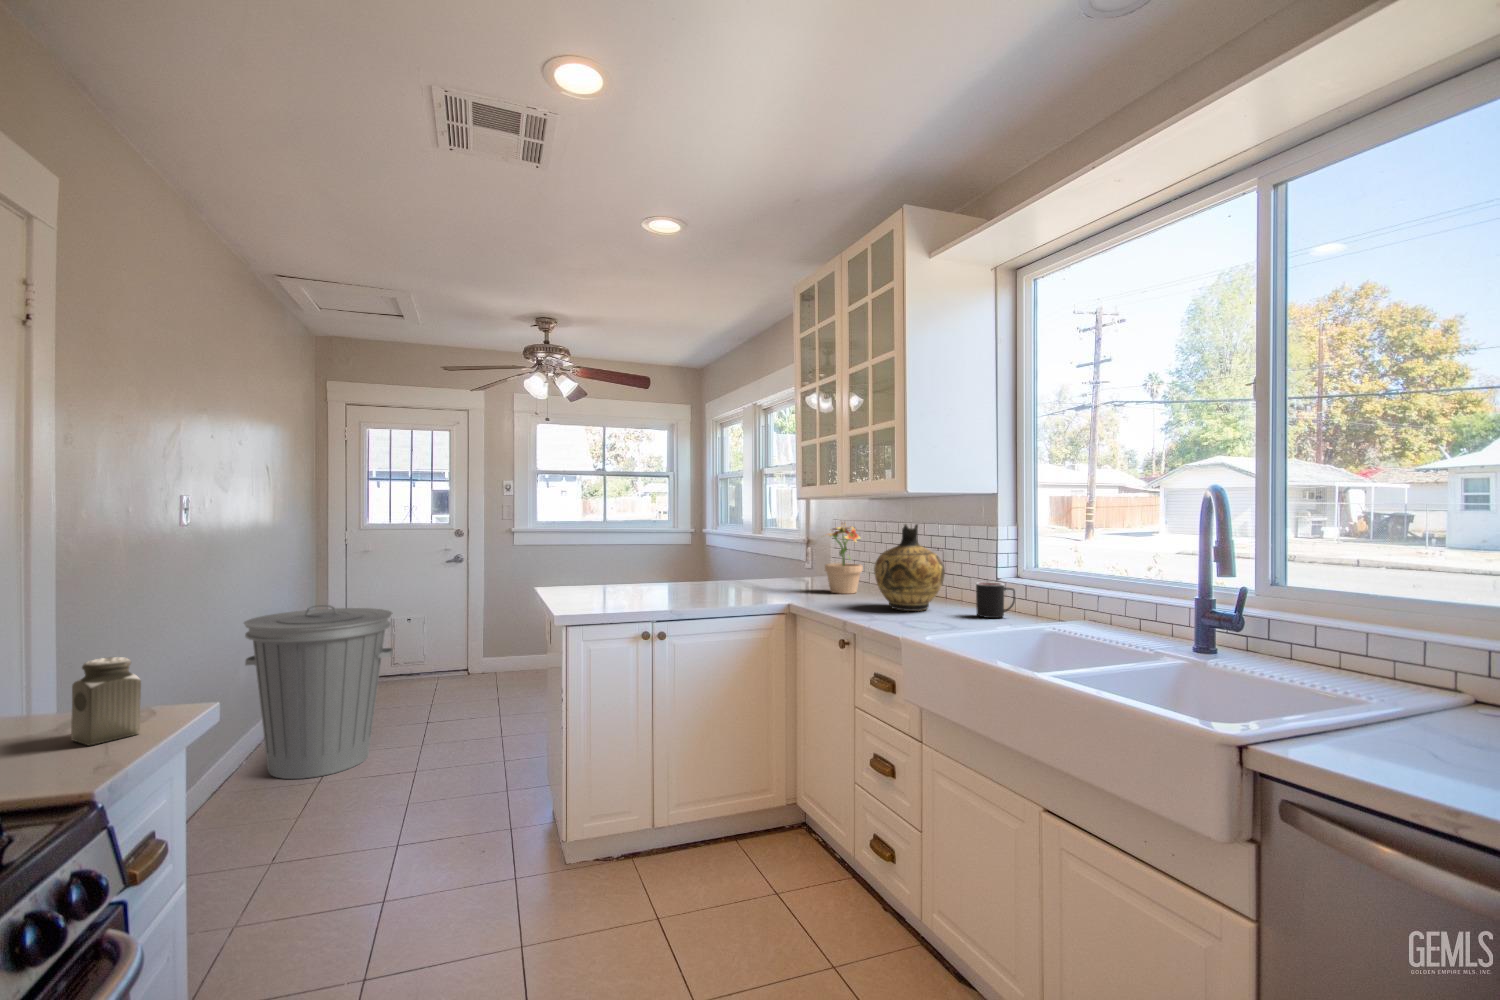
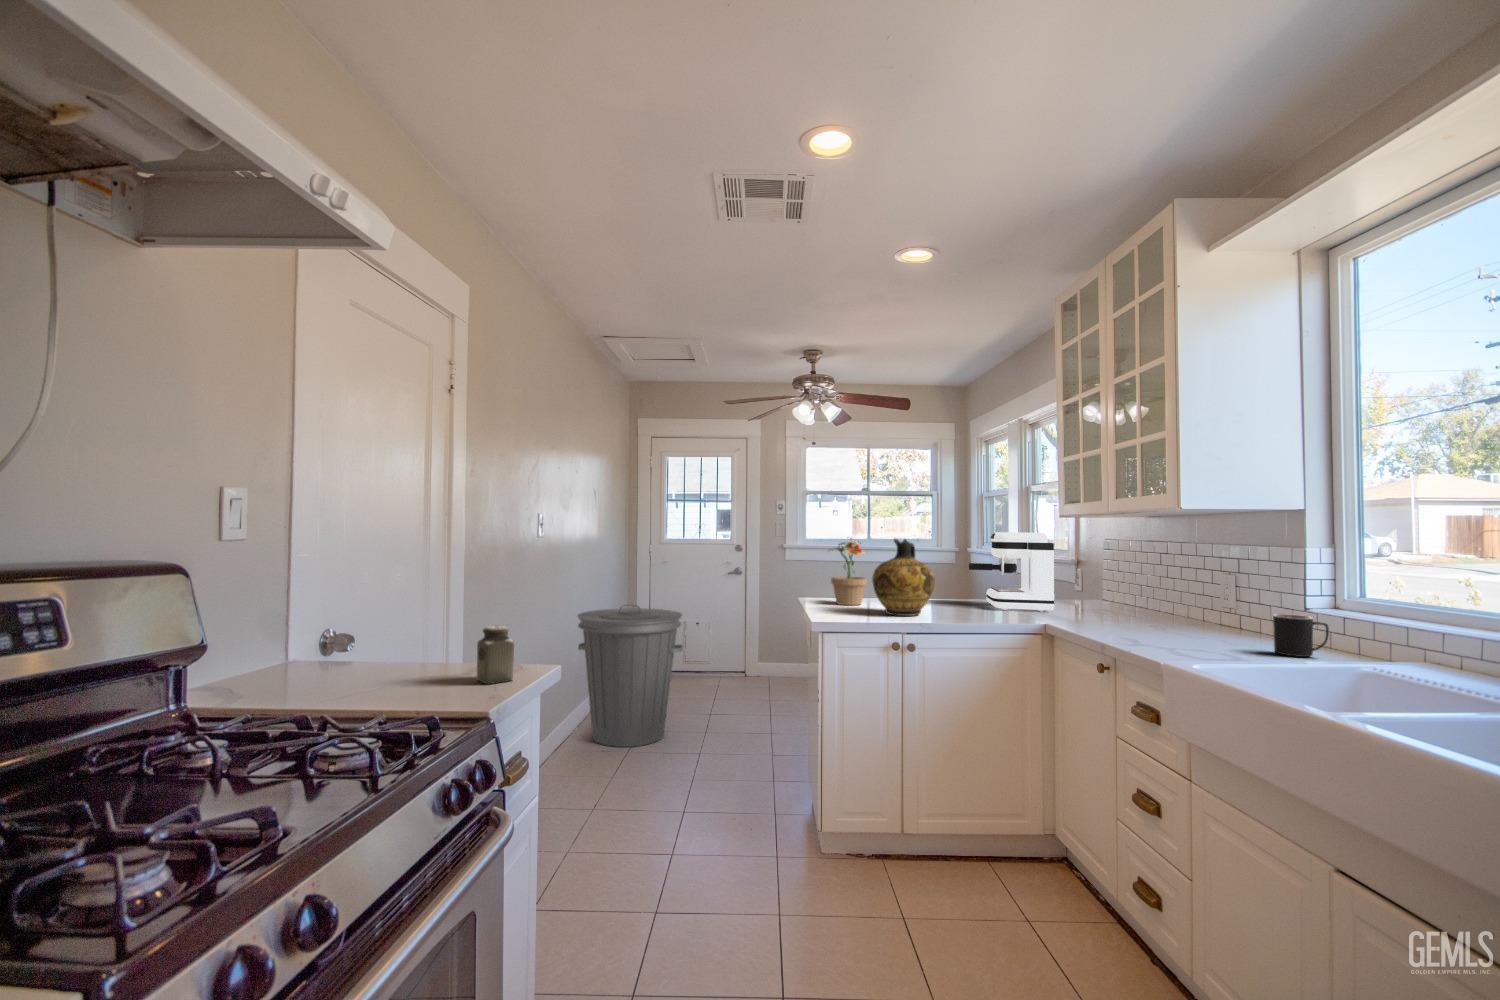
coffee maker: none [714,514,793,590] -> present [969,532,1054,612]
ceramic jug: present [874,524,945,611] -> present [872,539,935,616]
potted plant: present [825,527,863,594] -> present [830,538,867,605]

